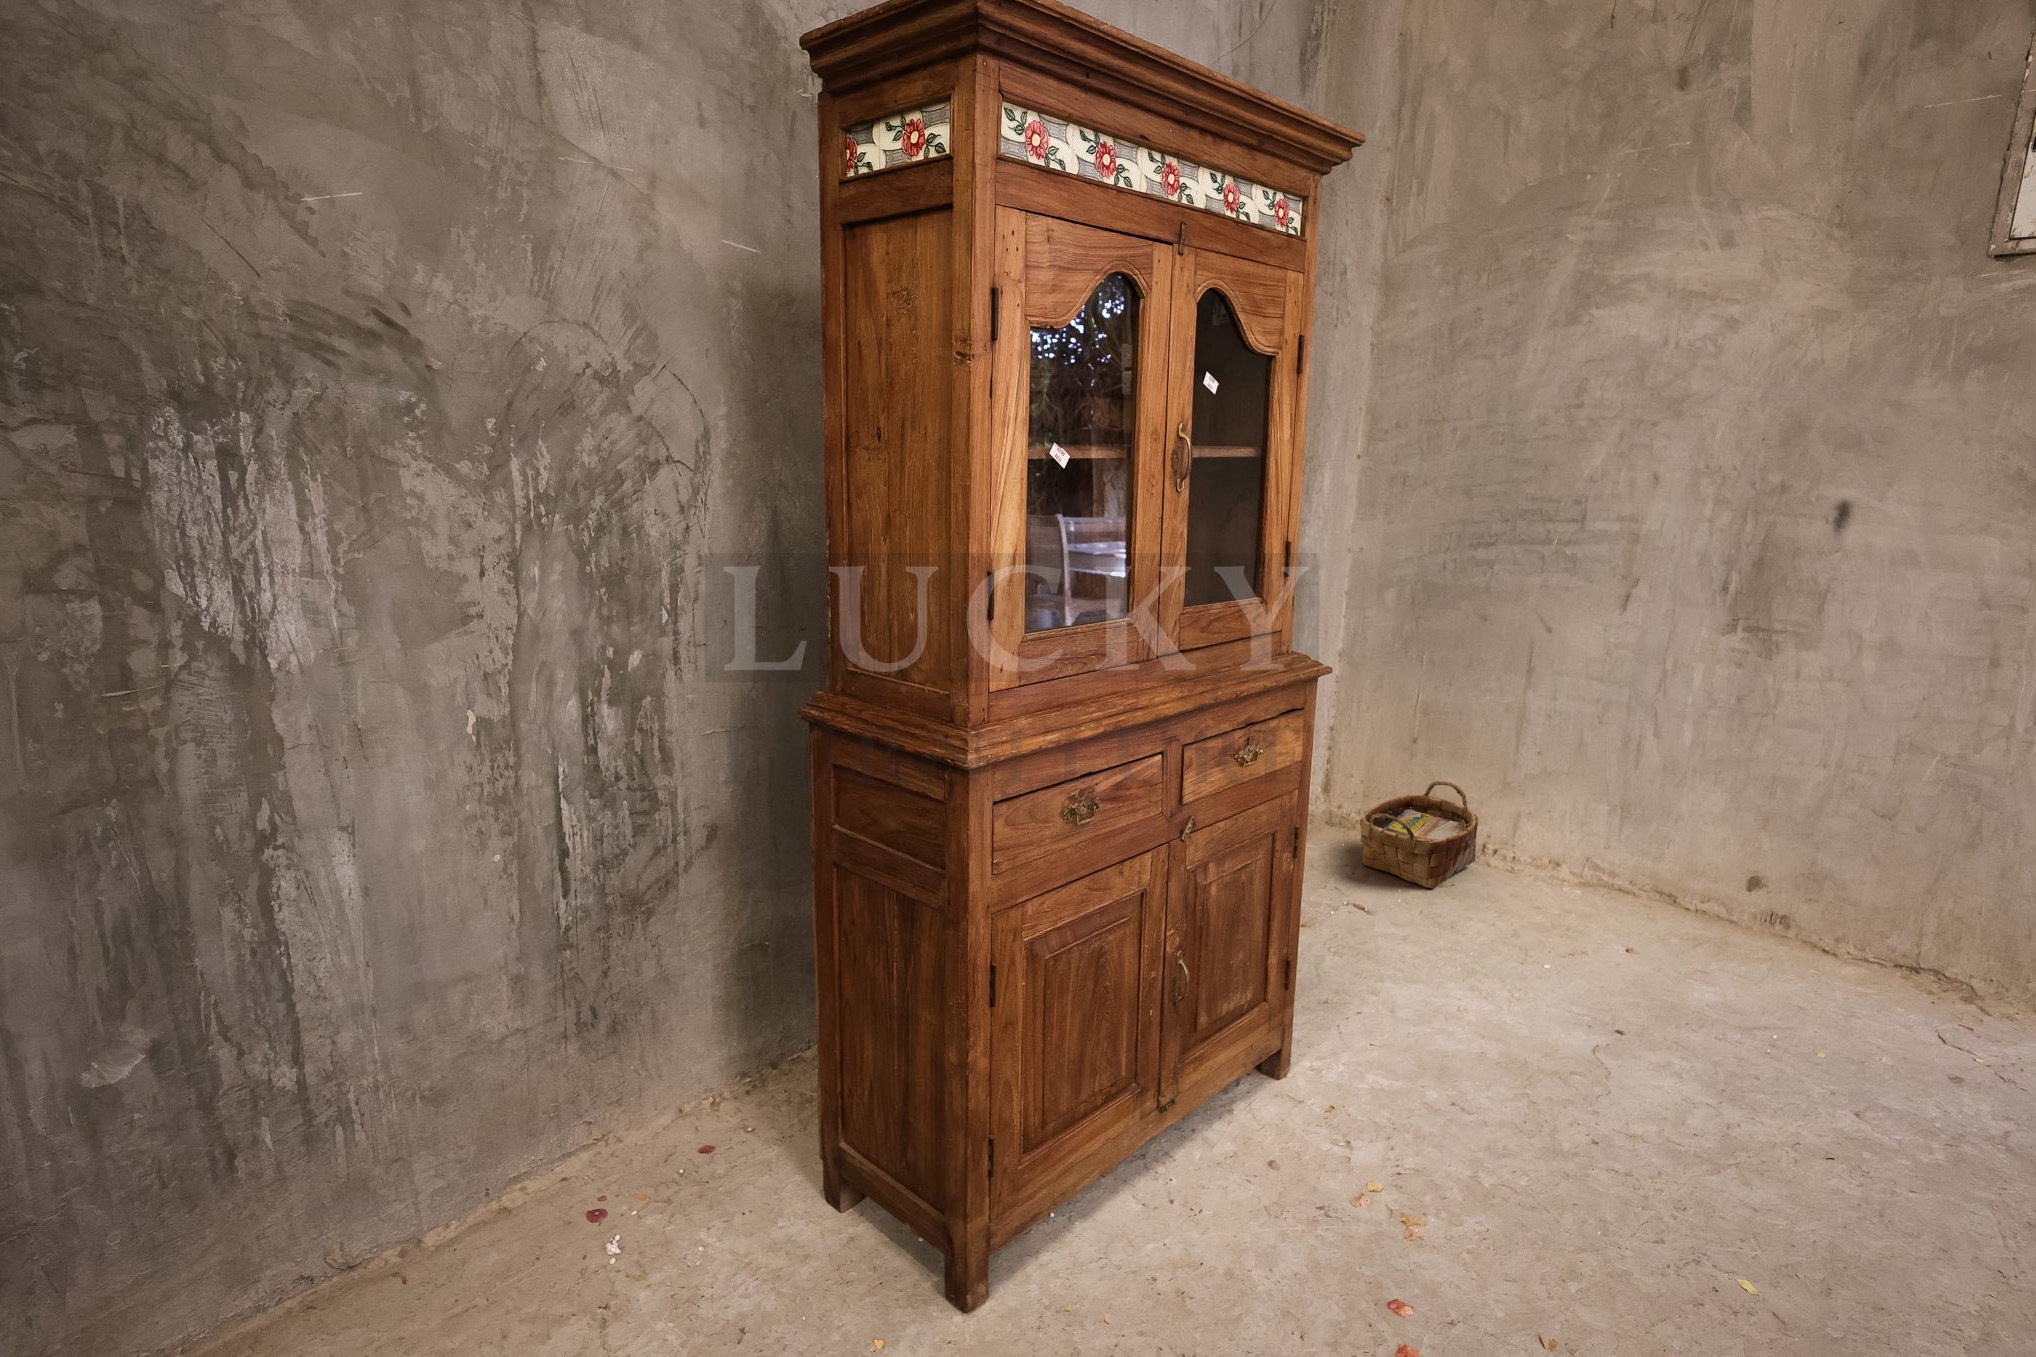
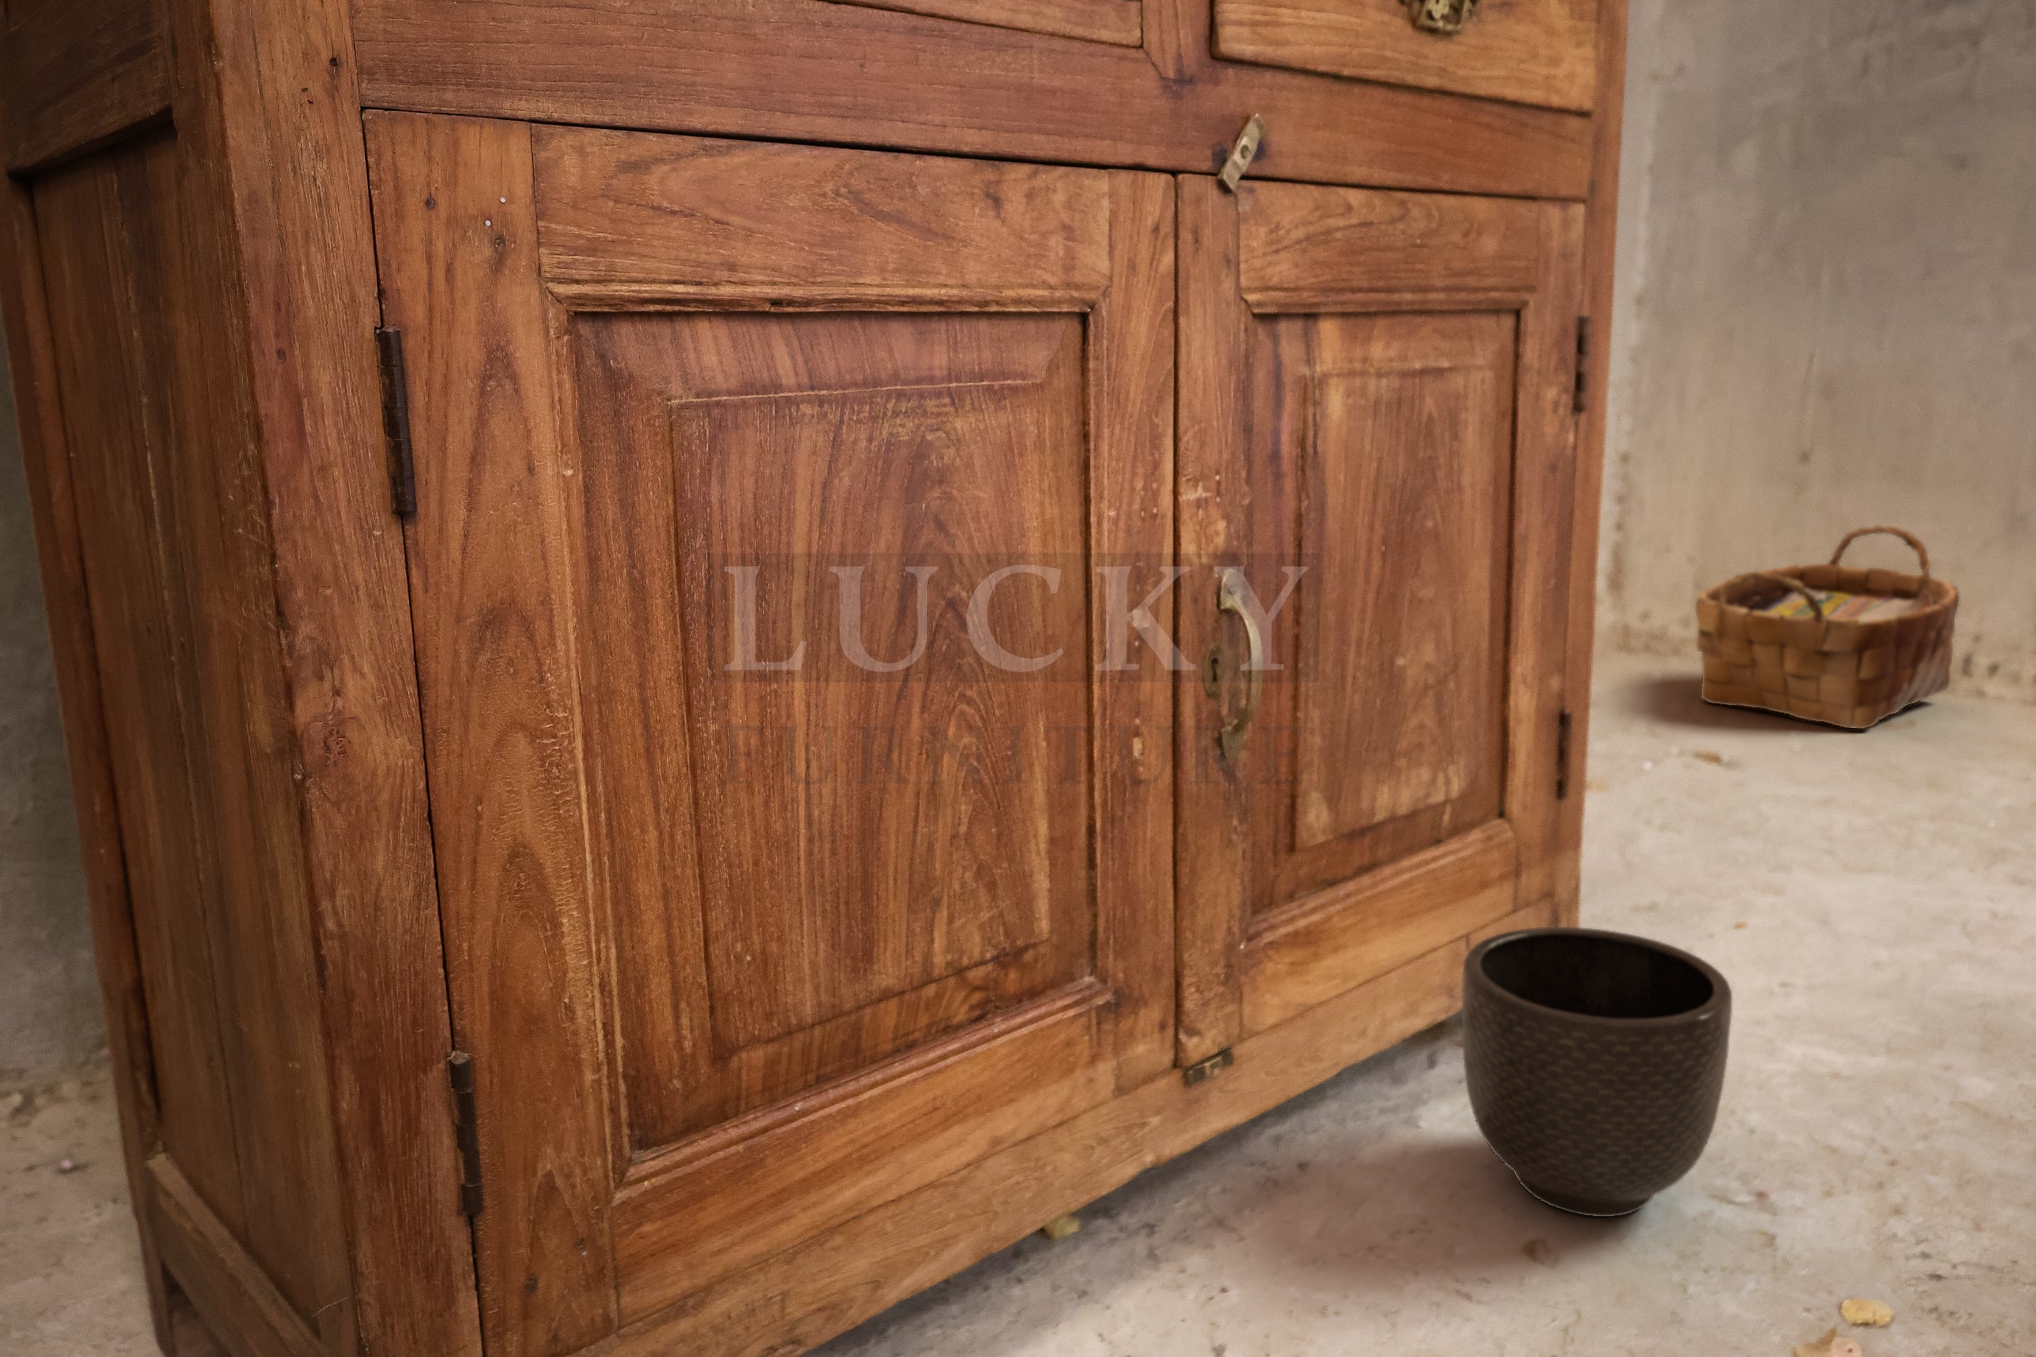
planter: none [1250,1047,1337,1152] -> present [1462,927,1732,1217]

